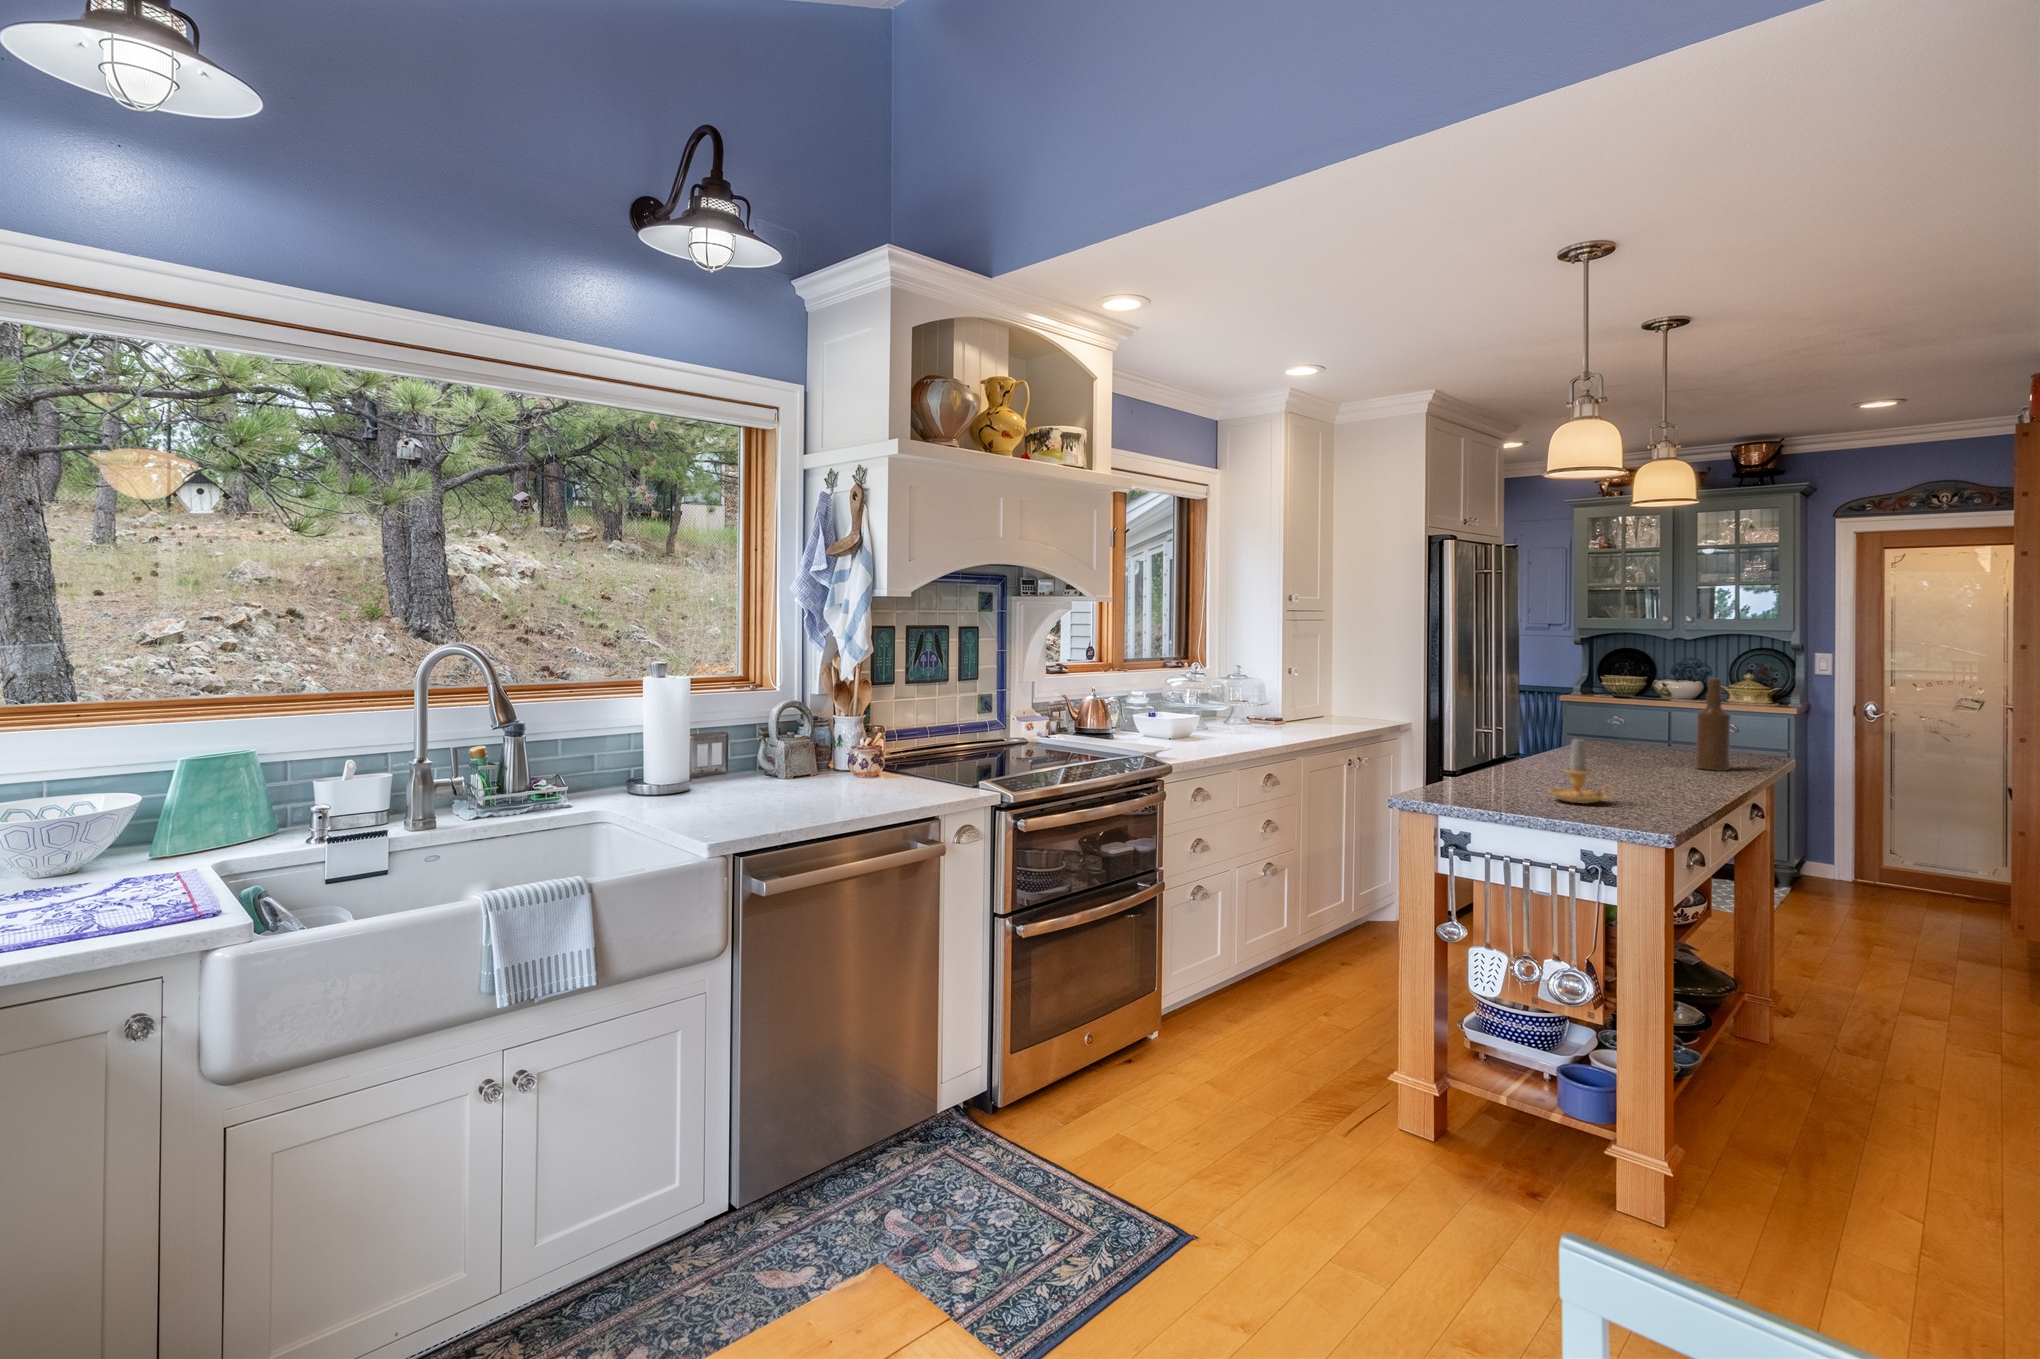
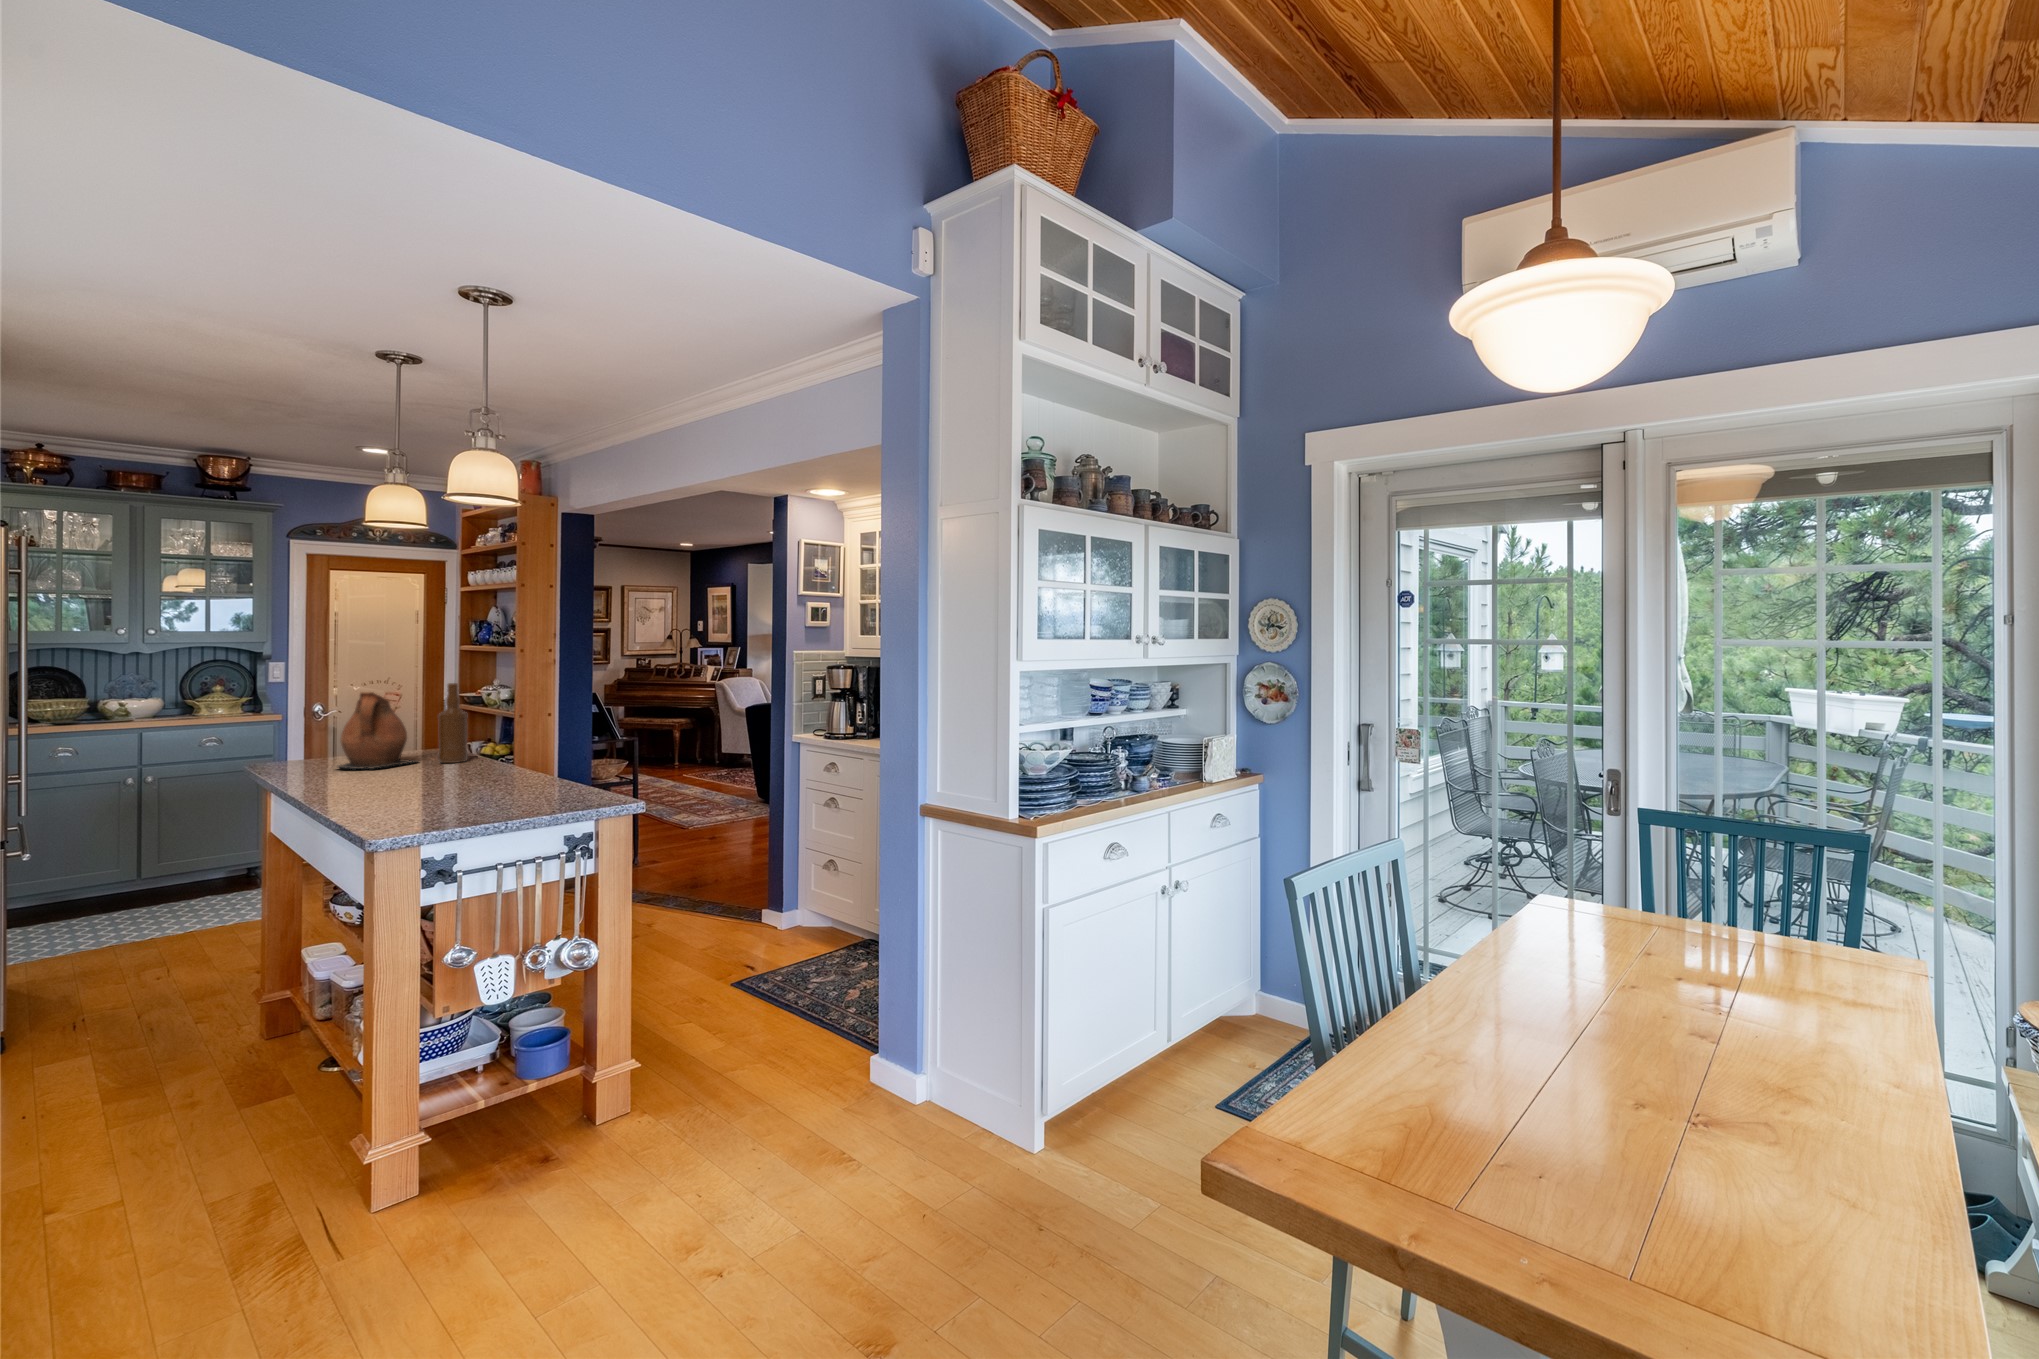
ceramic pitcher: none [1605,681,1691,764] -> present [337,692,416,769]
candle: present [1549,739,1611,804] -> none [484,739,550,801]

